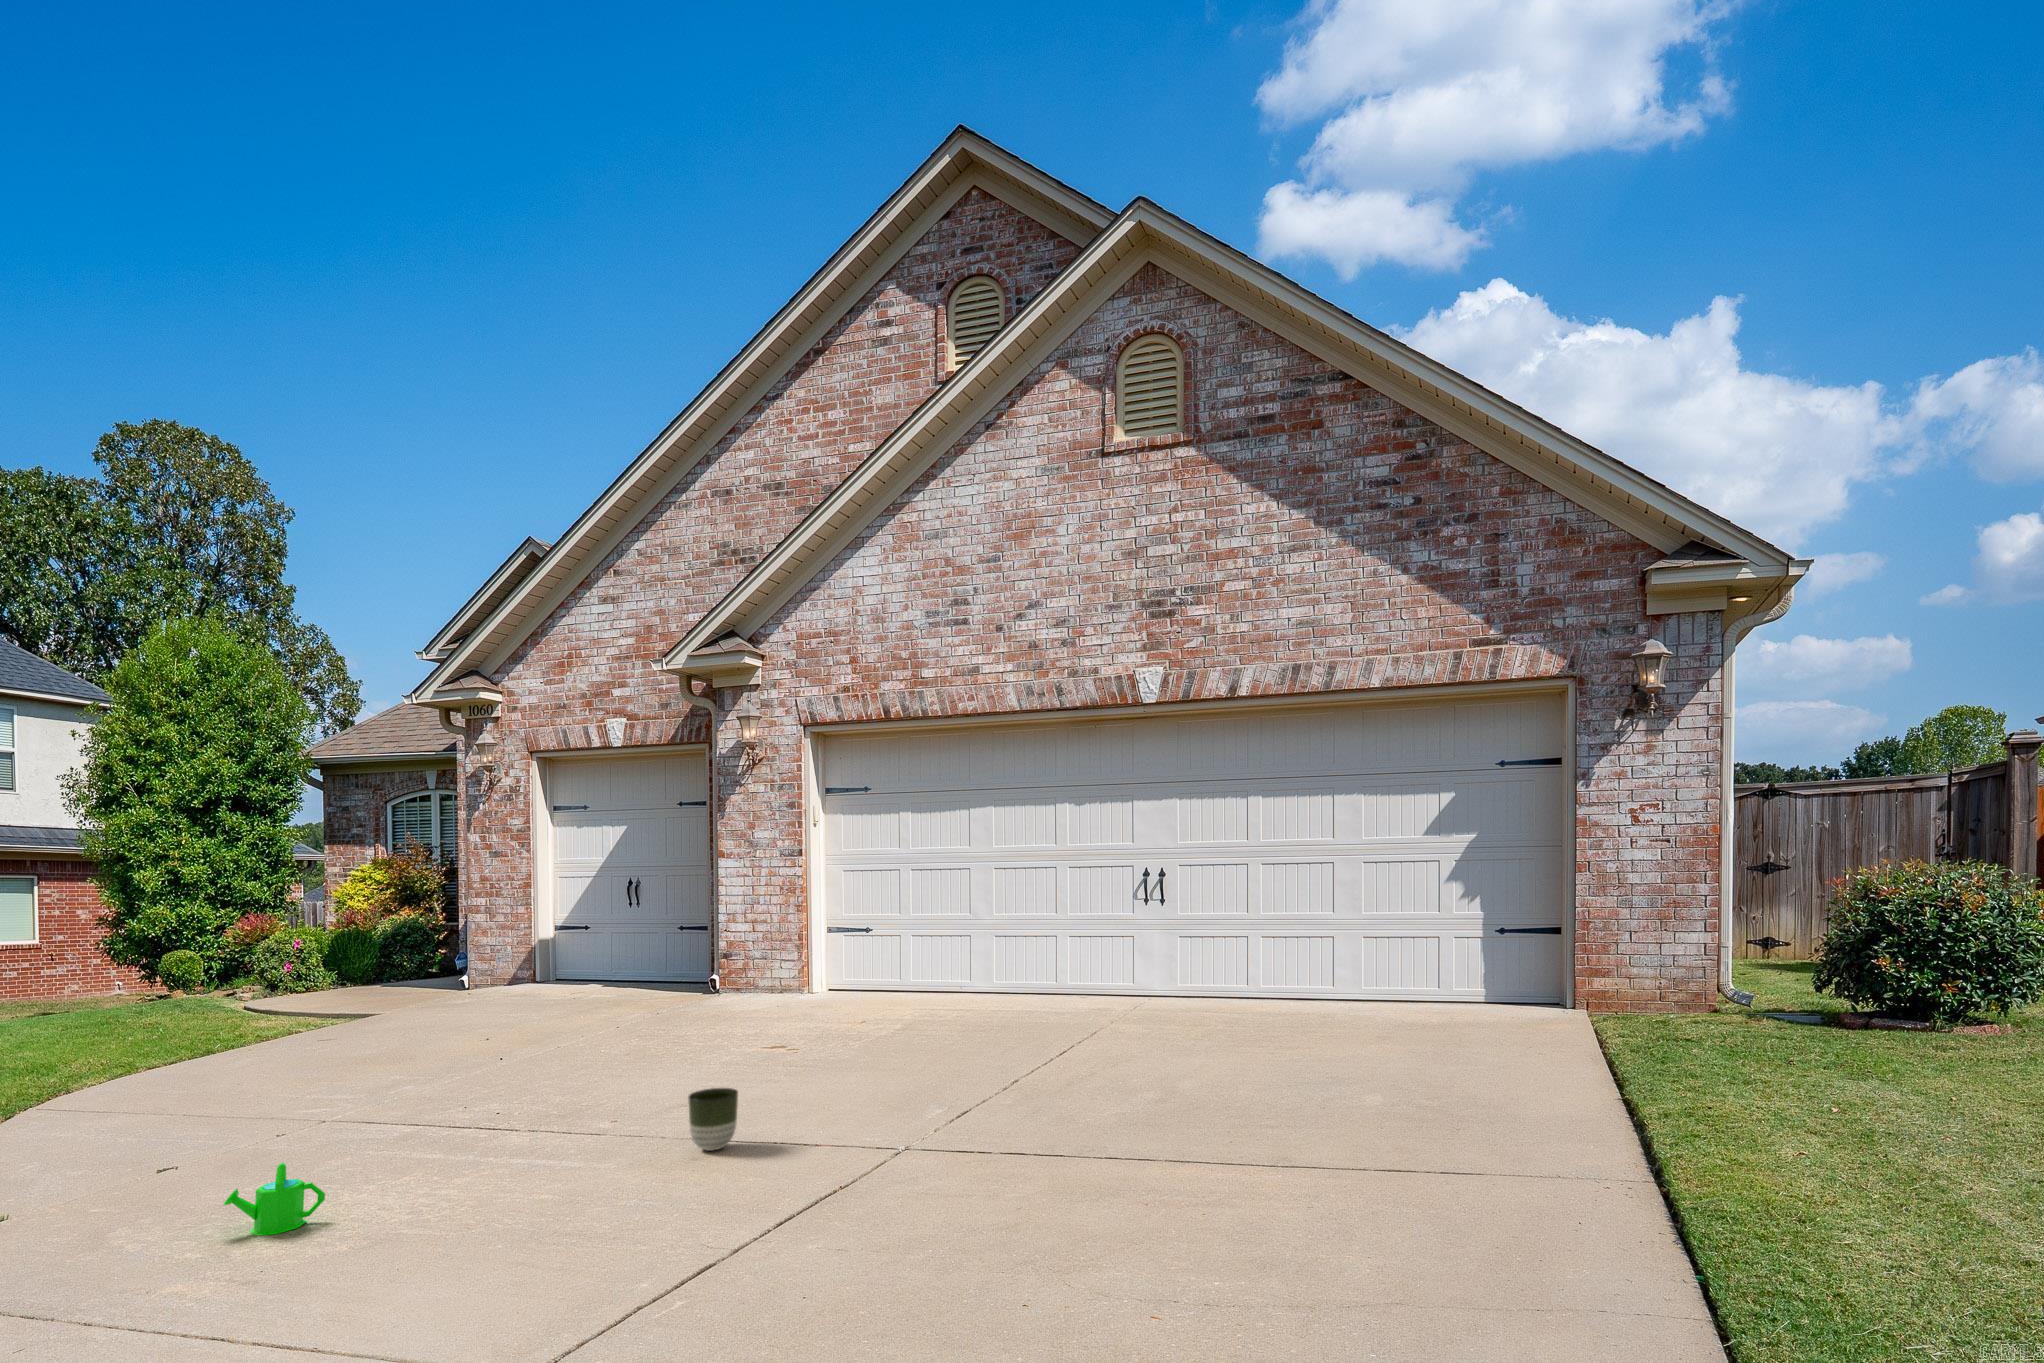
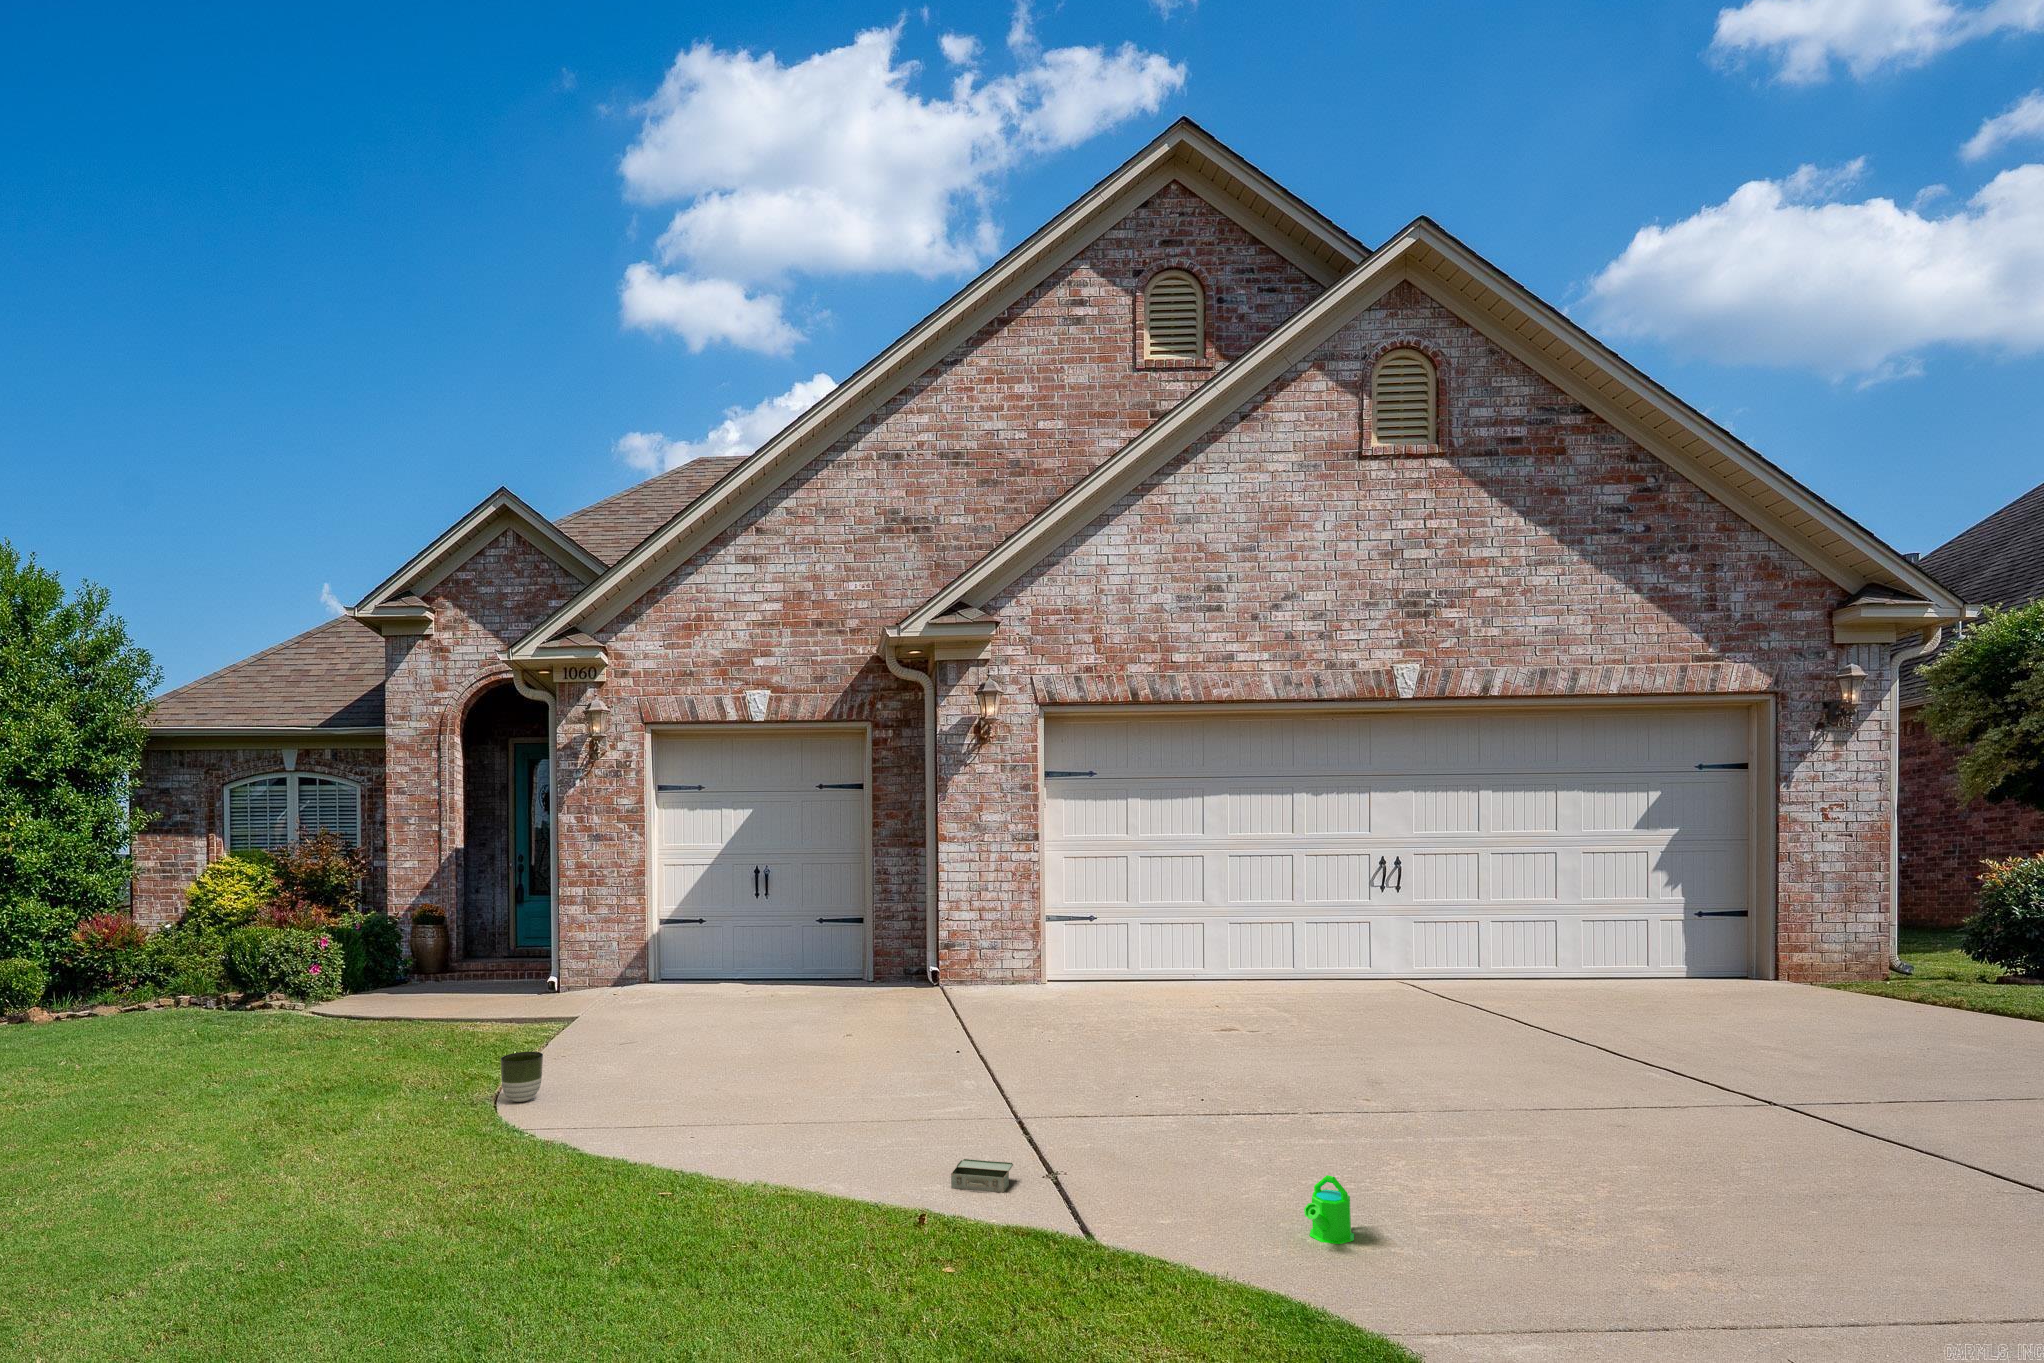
planter: present [688,1088,738,1151] -> present [501,1052,543,1102]
toolbox: none [157,1128,224,1161] -> present [951,1159,1013,1192]

